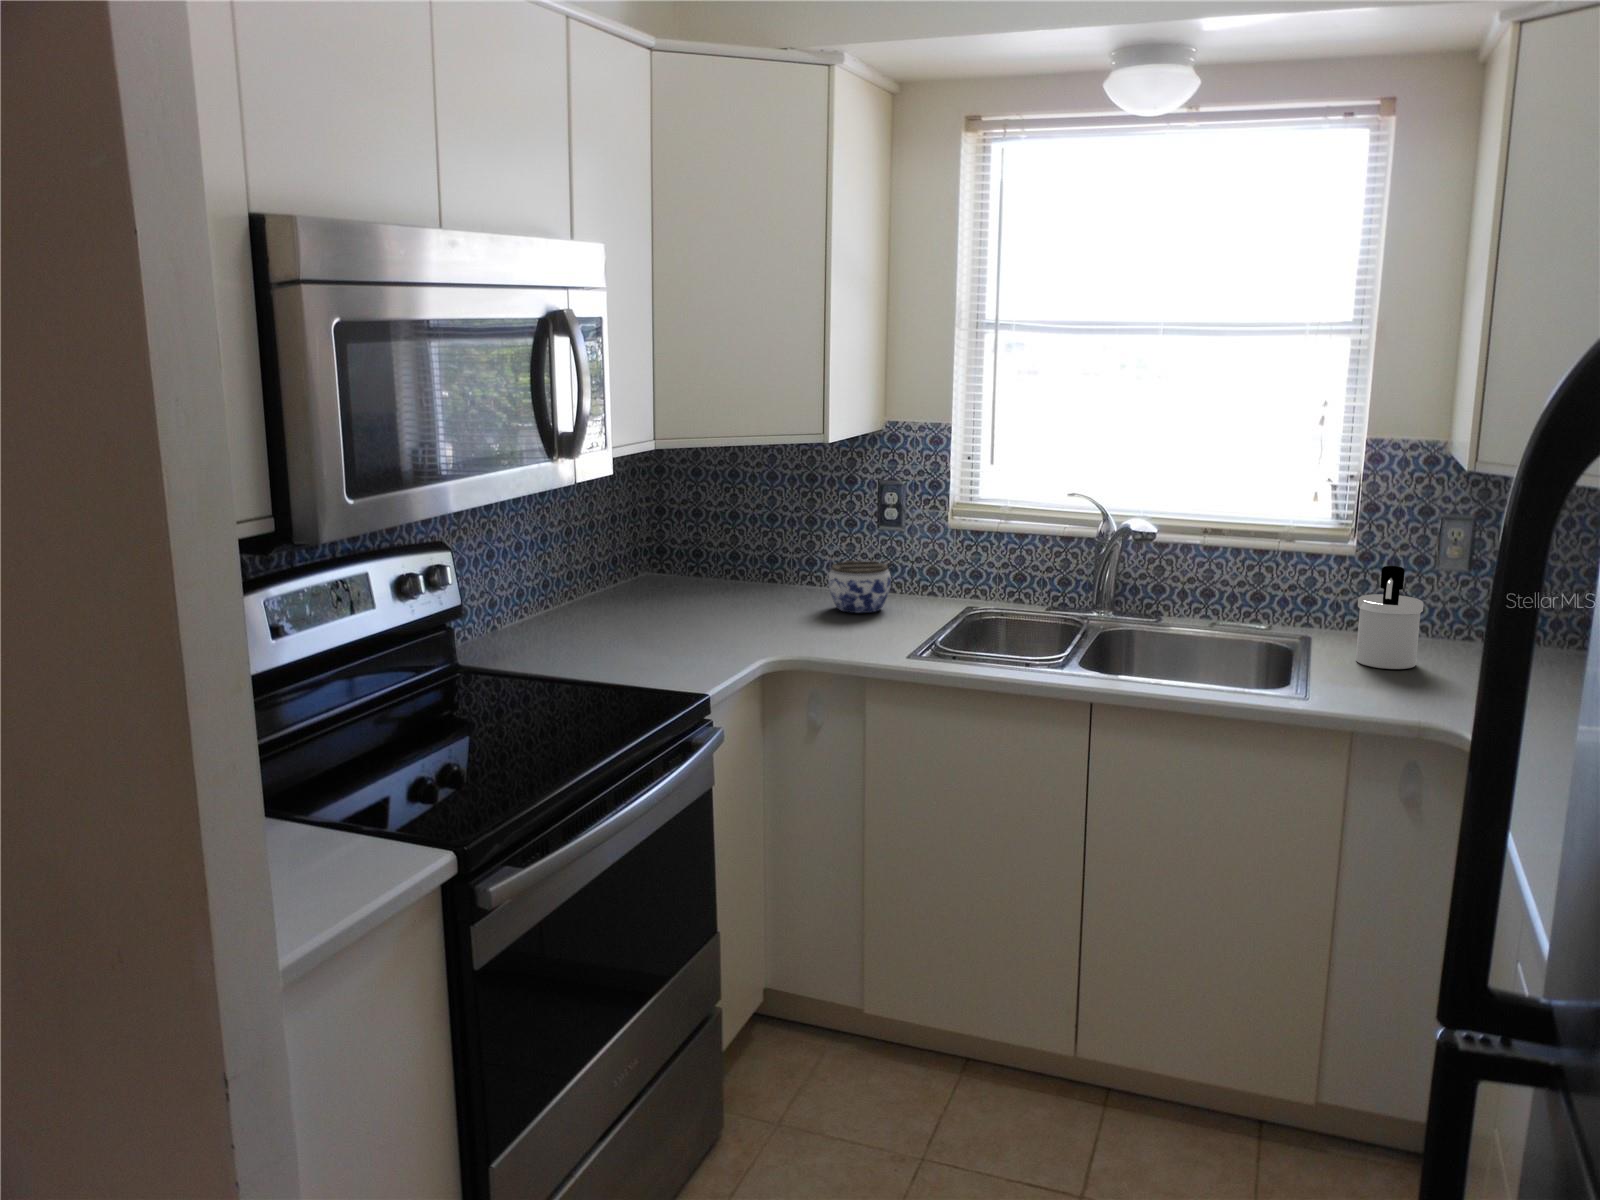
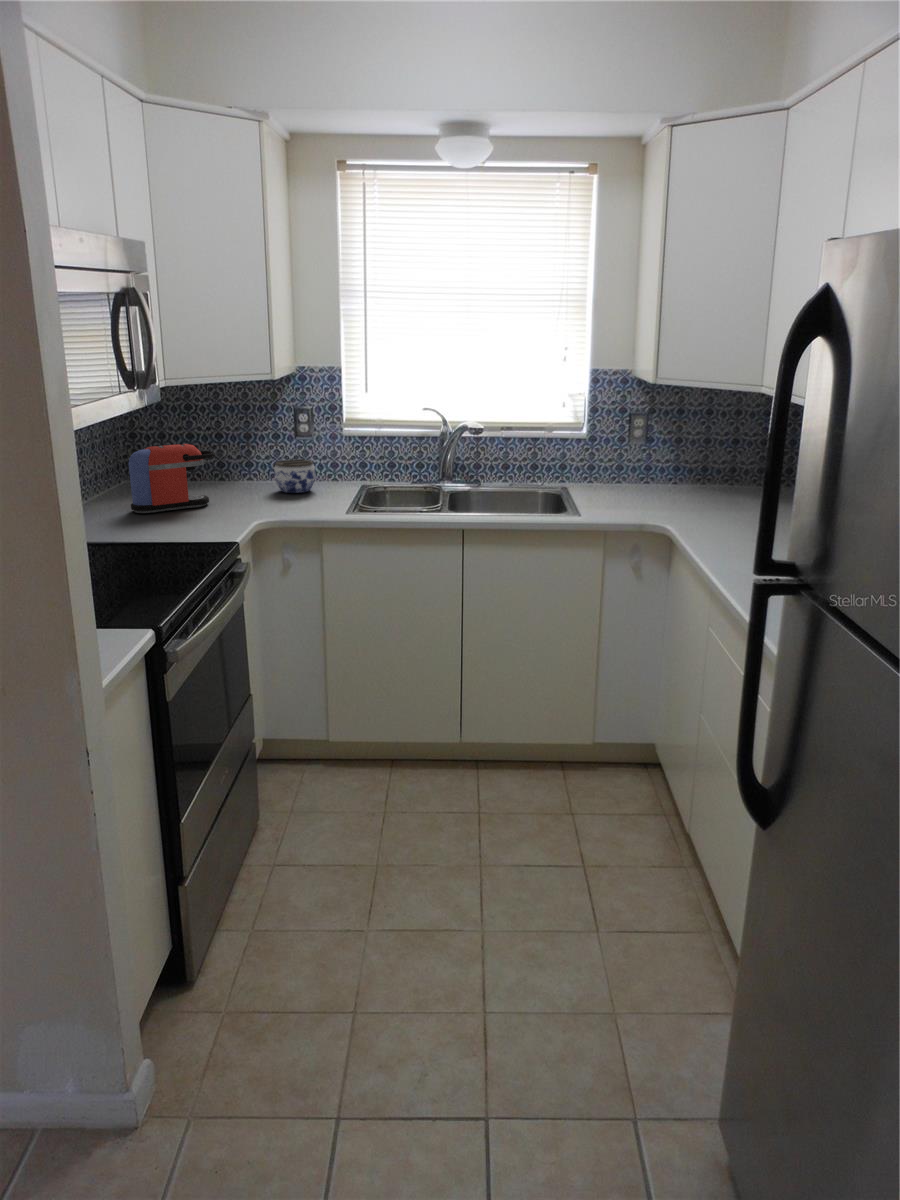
coffee maker: none [607,533,734,629] -> present [129,444,216,513]
soap dispenser: present [1356,566,1424,669] -> none [599,441,634,499]

